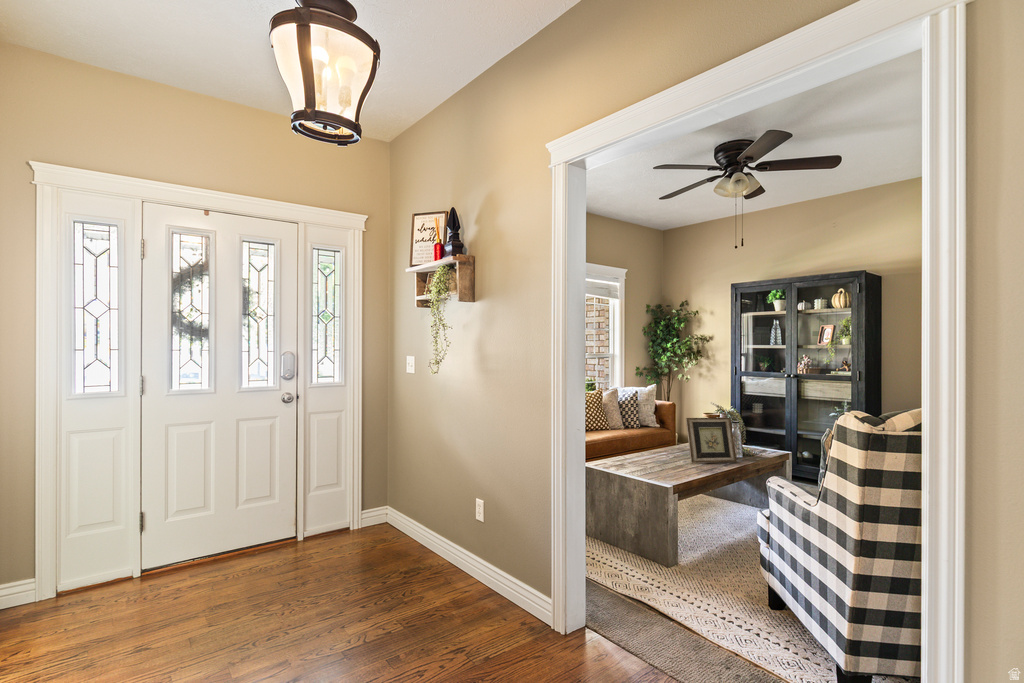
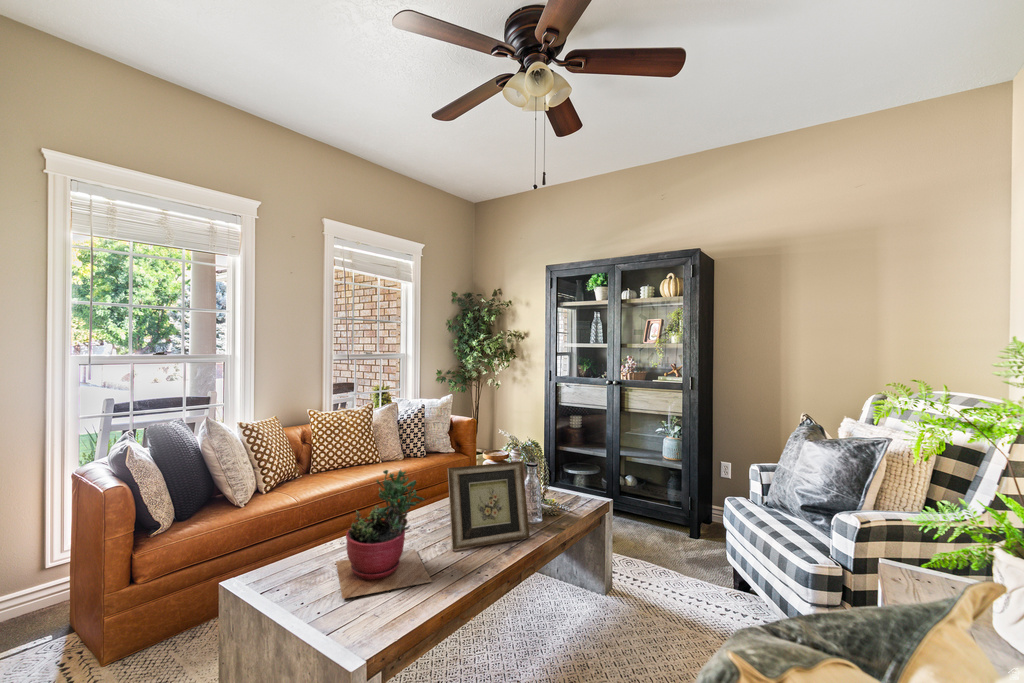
succulent plant: none [630,414,687,472] -> present [336,470,432,599]

